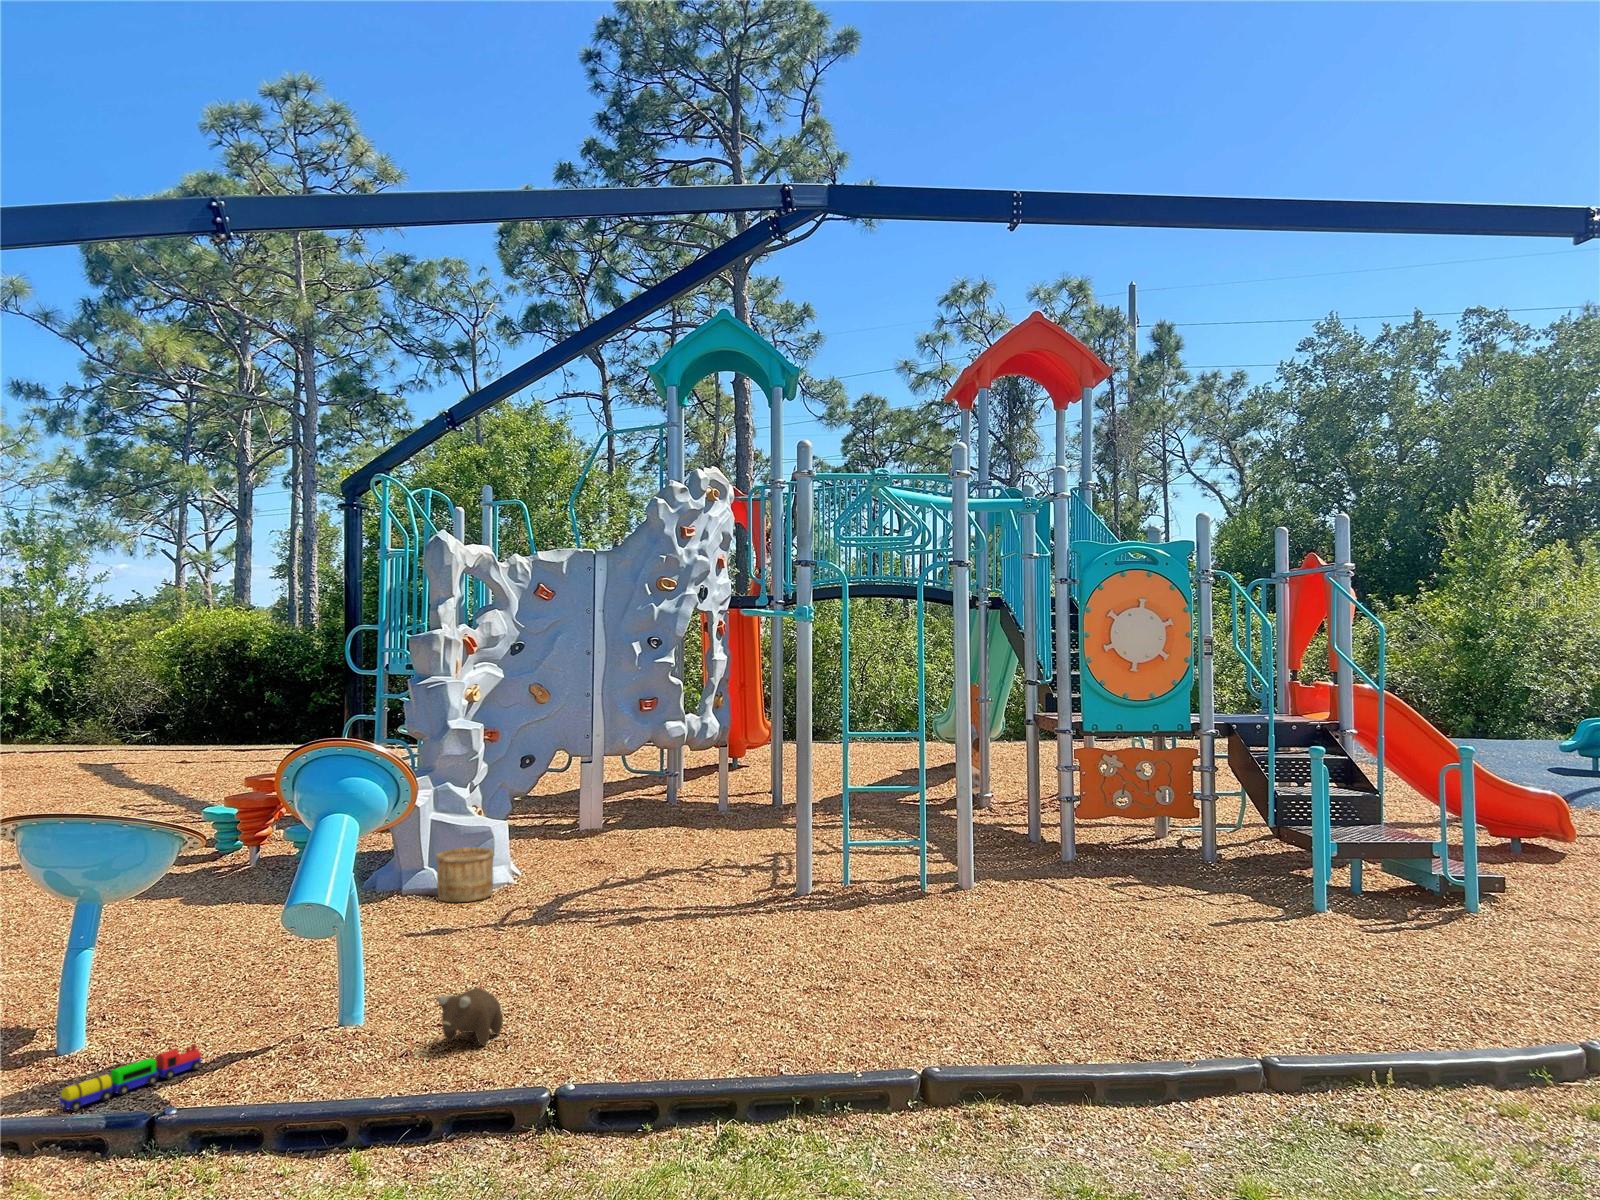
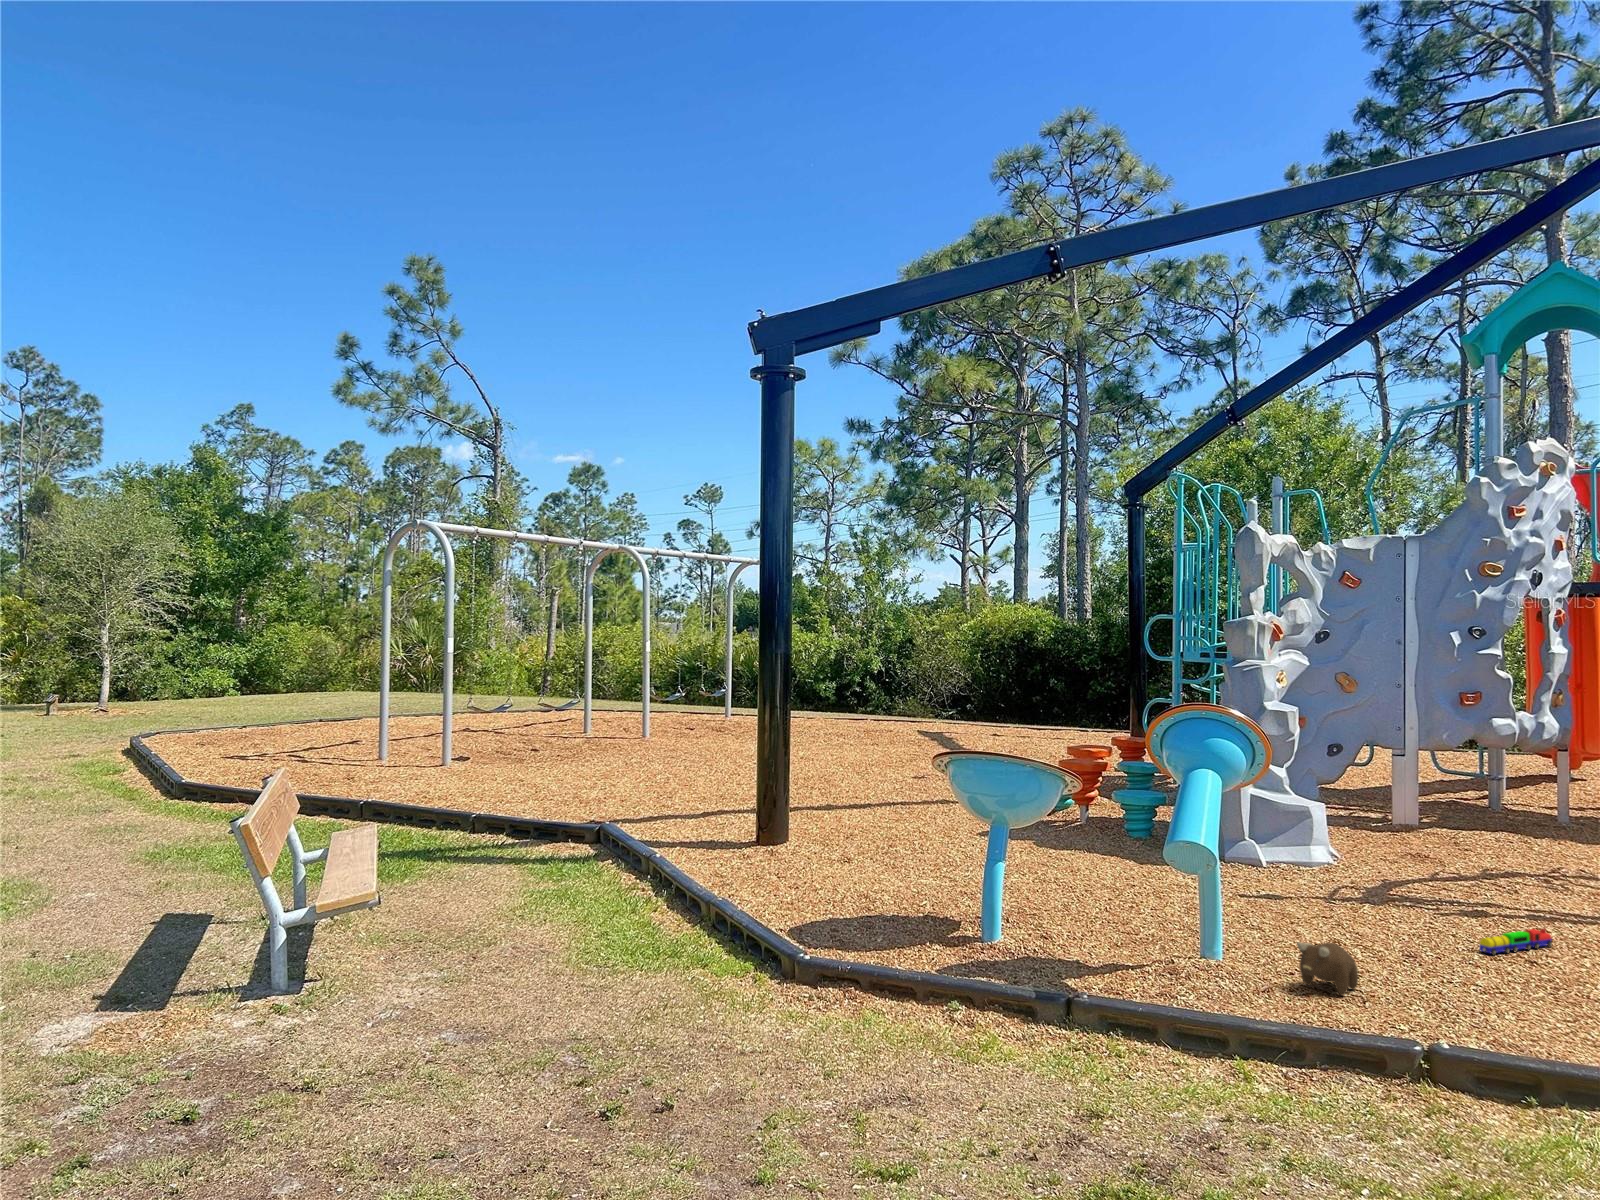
wooden bucket: present [435,847,494,902] -> none [1253,822,1312,872]
toy train: present [60,1044,201,1111] -> present [1479,928,1552,955]

